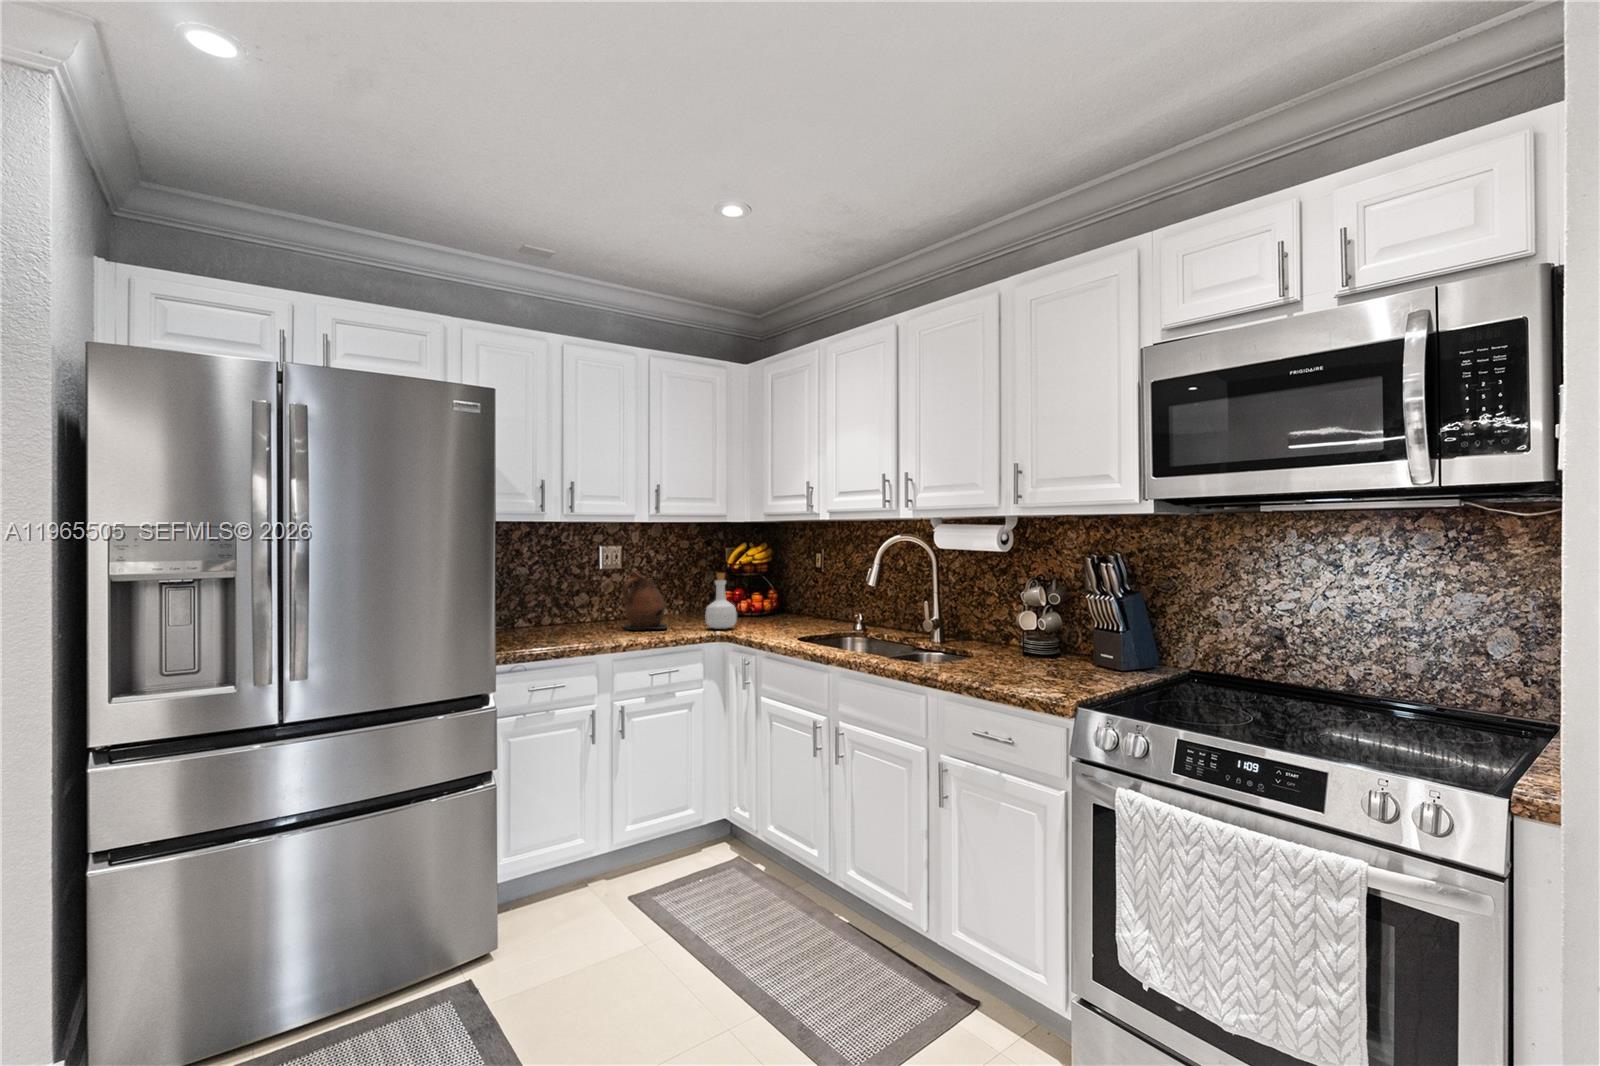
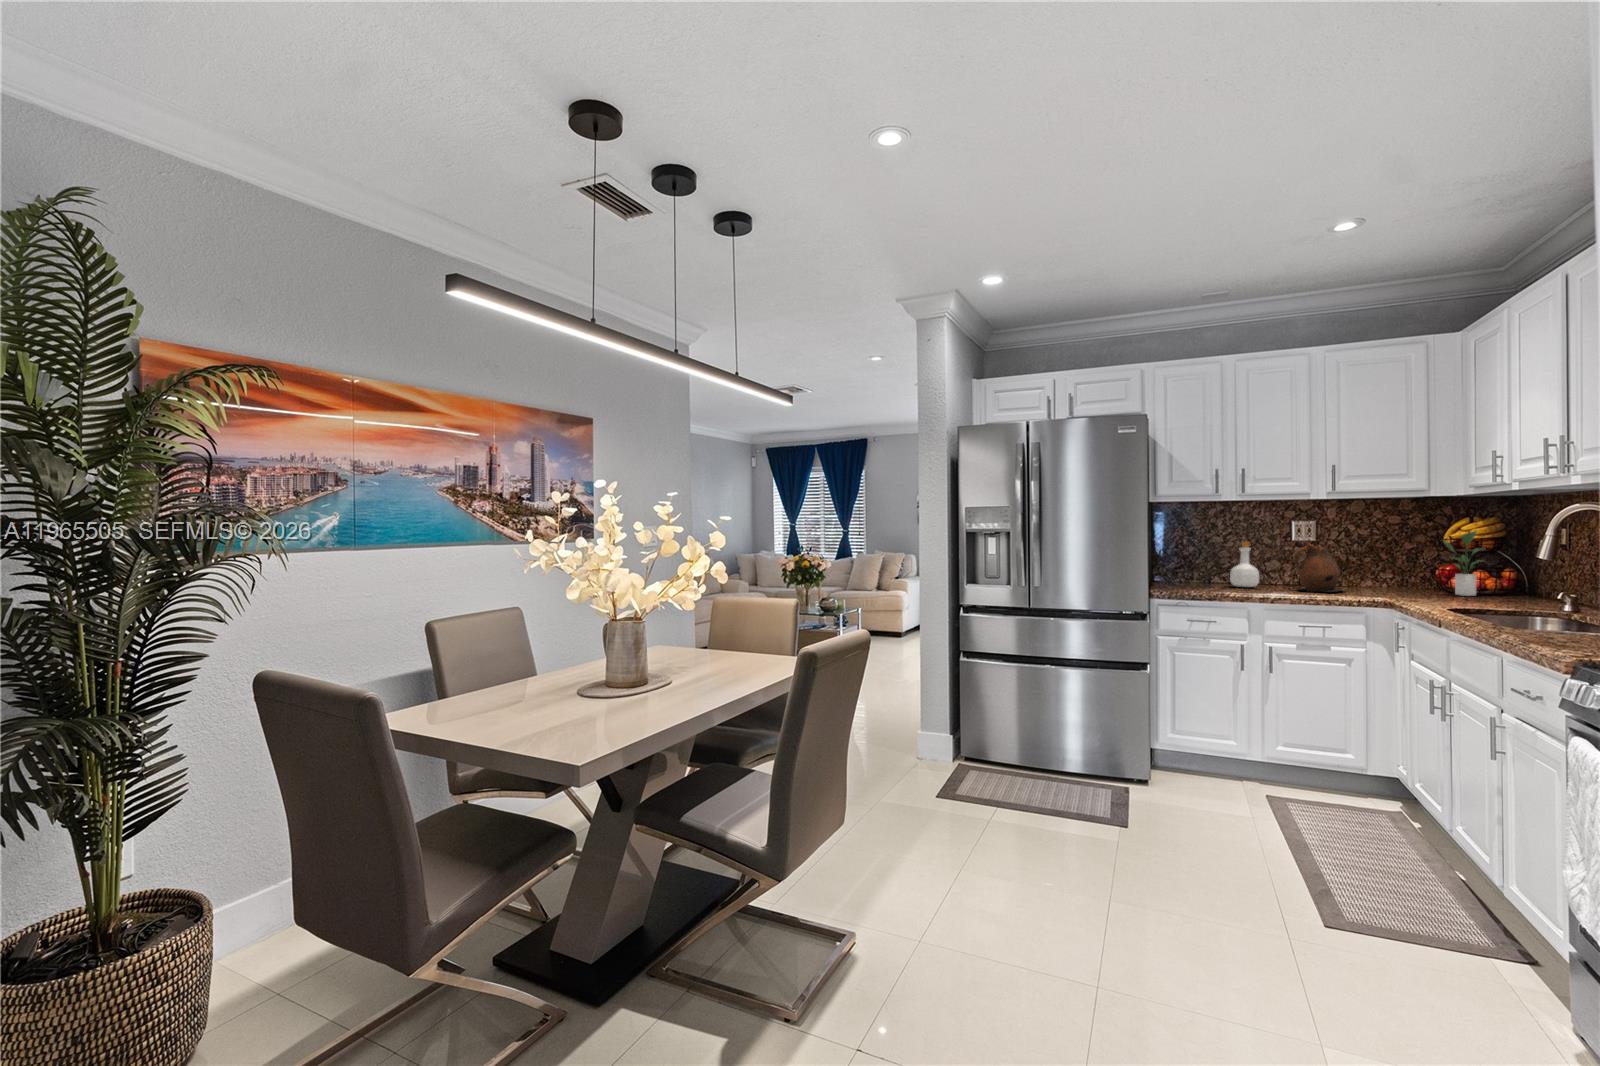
potted plant: none [735,548,770,620] -> present [1443,530,1482,596]
bottle: present [705,573,737,629] -> present [1230,541,1259,587]

